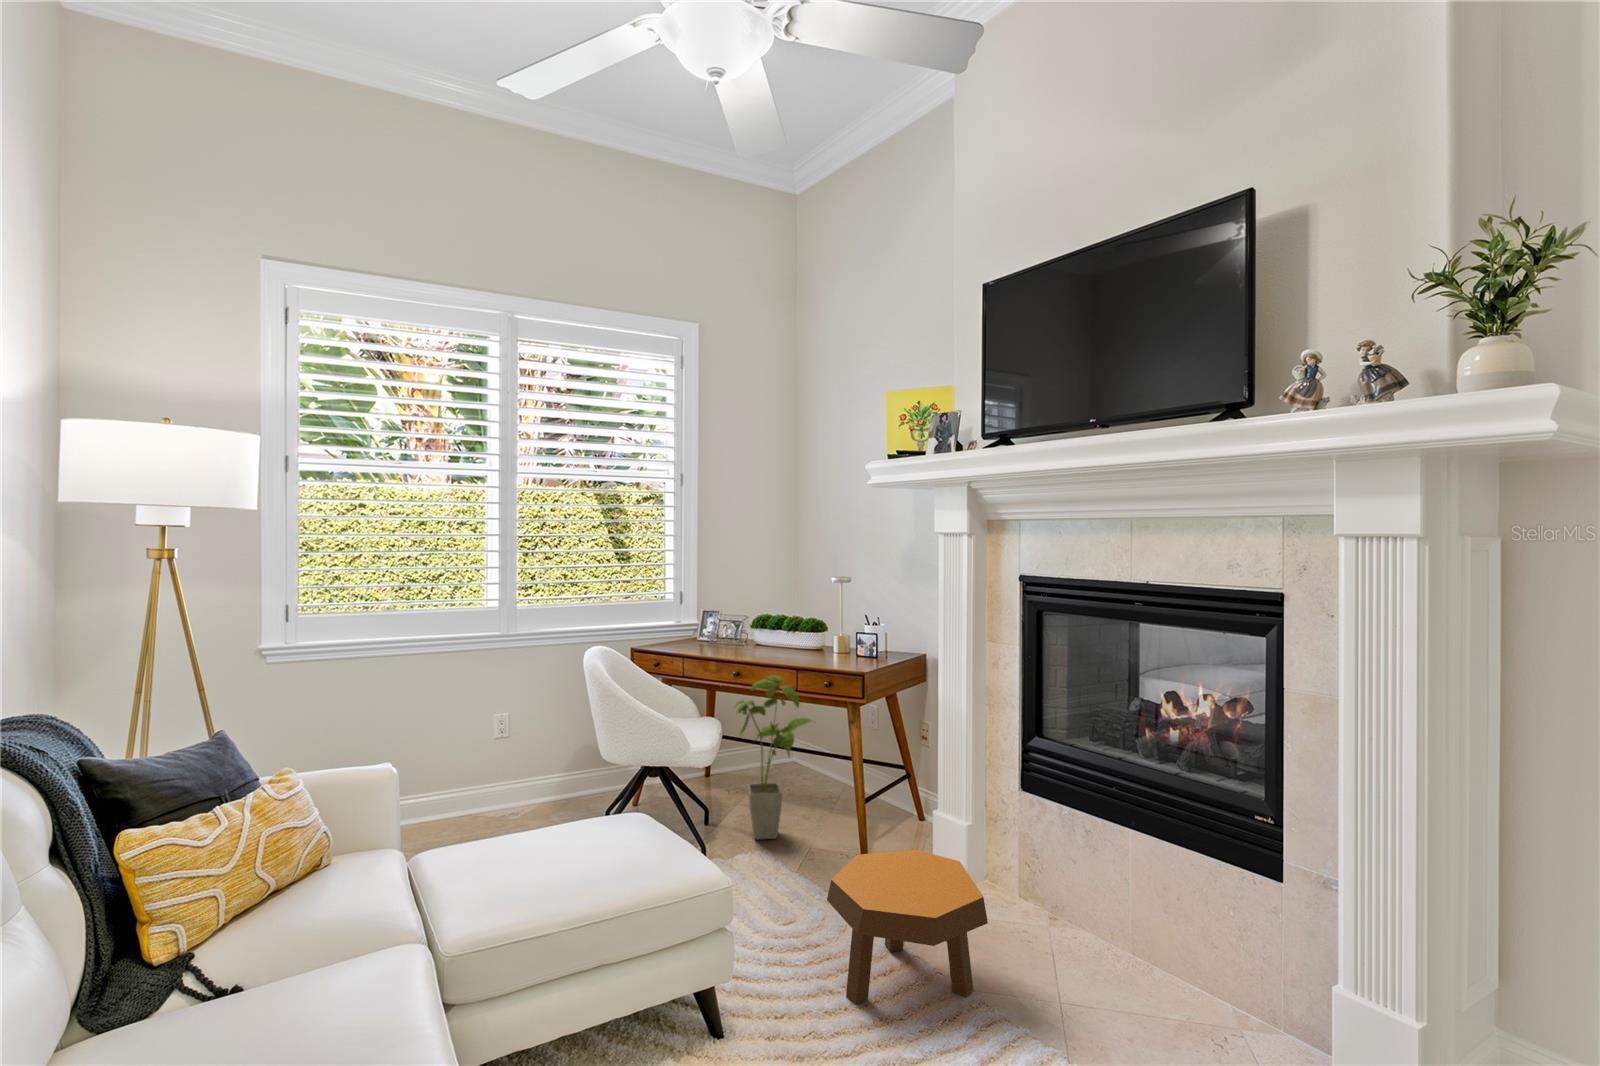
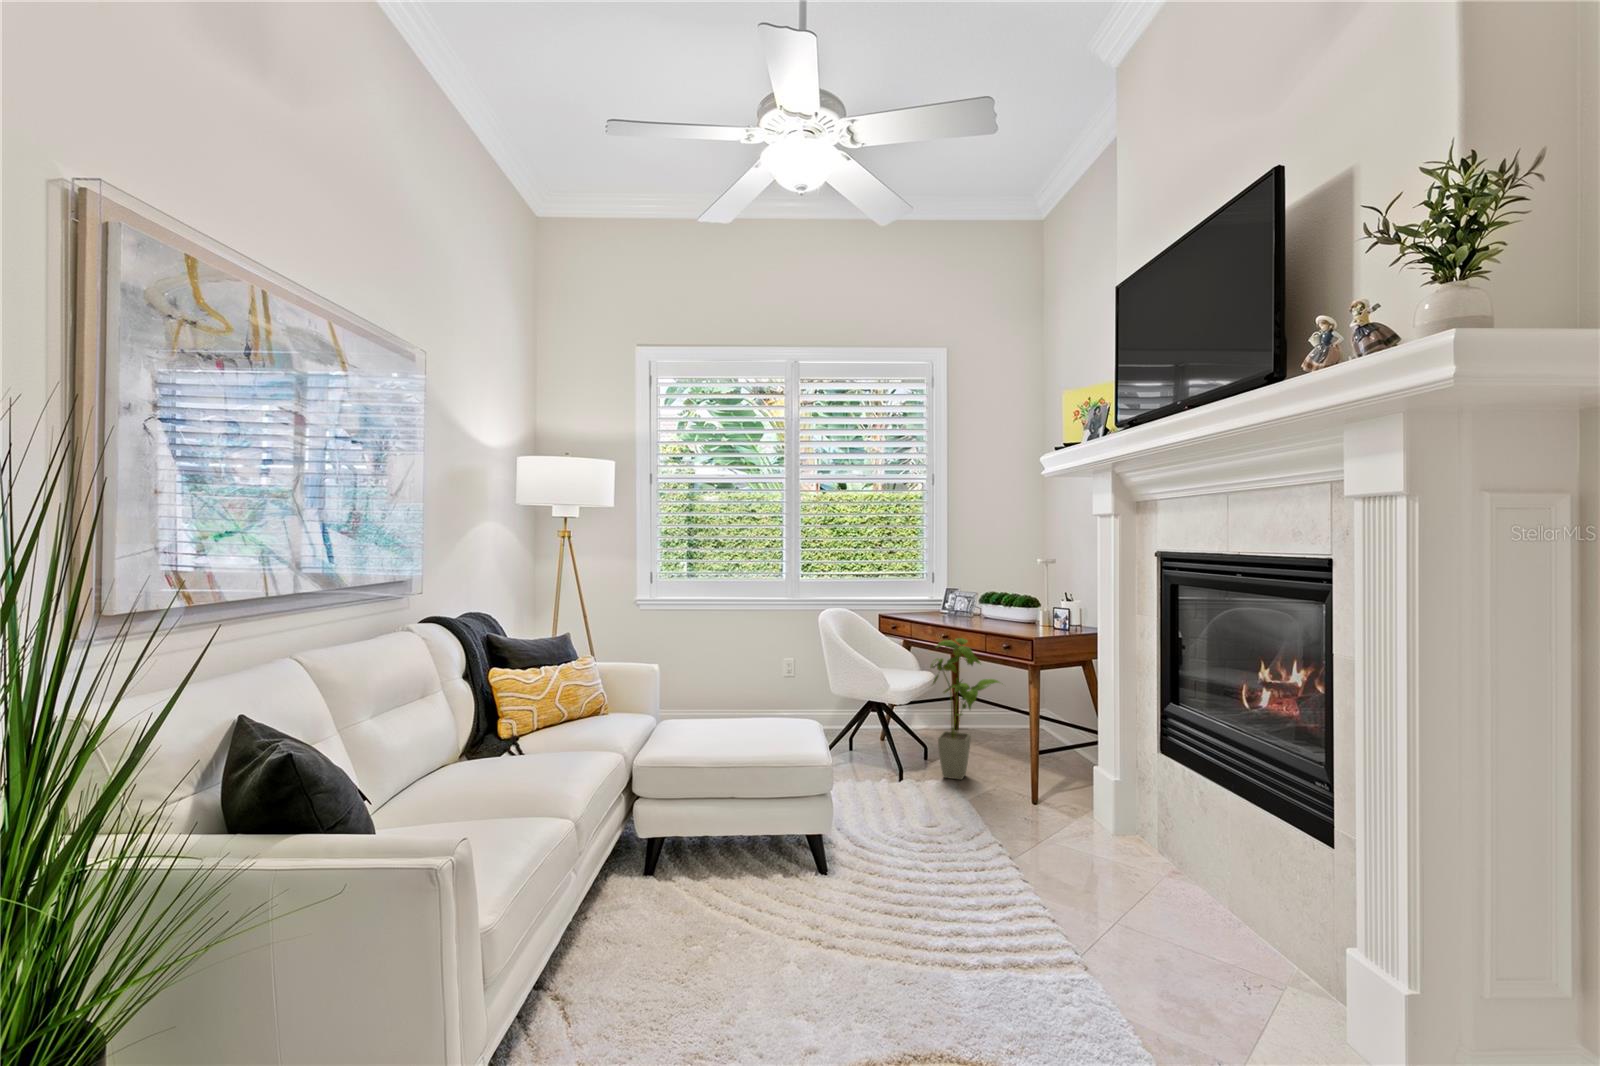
footstool: present [827,850,988,1004] -> none [920,779,1050,903]

